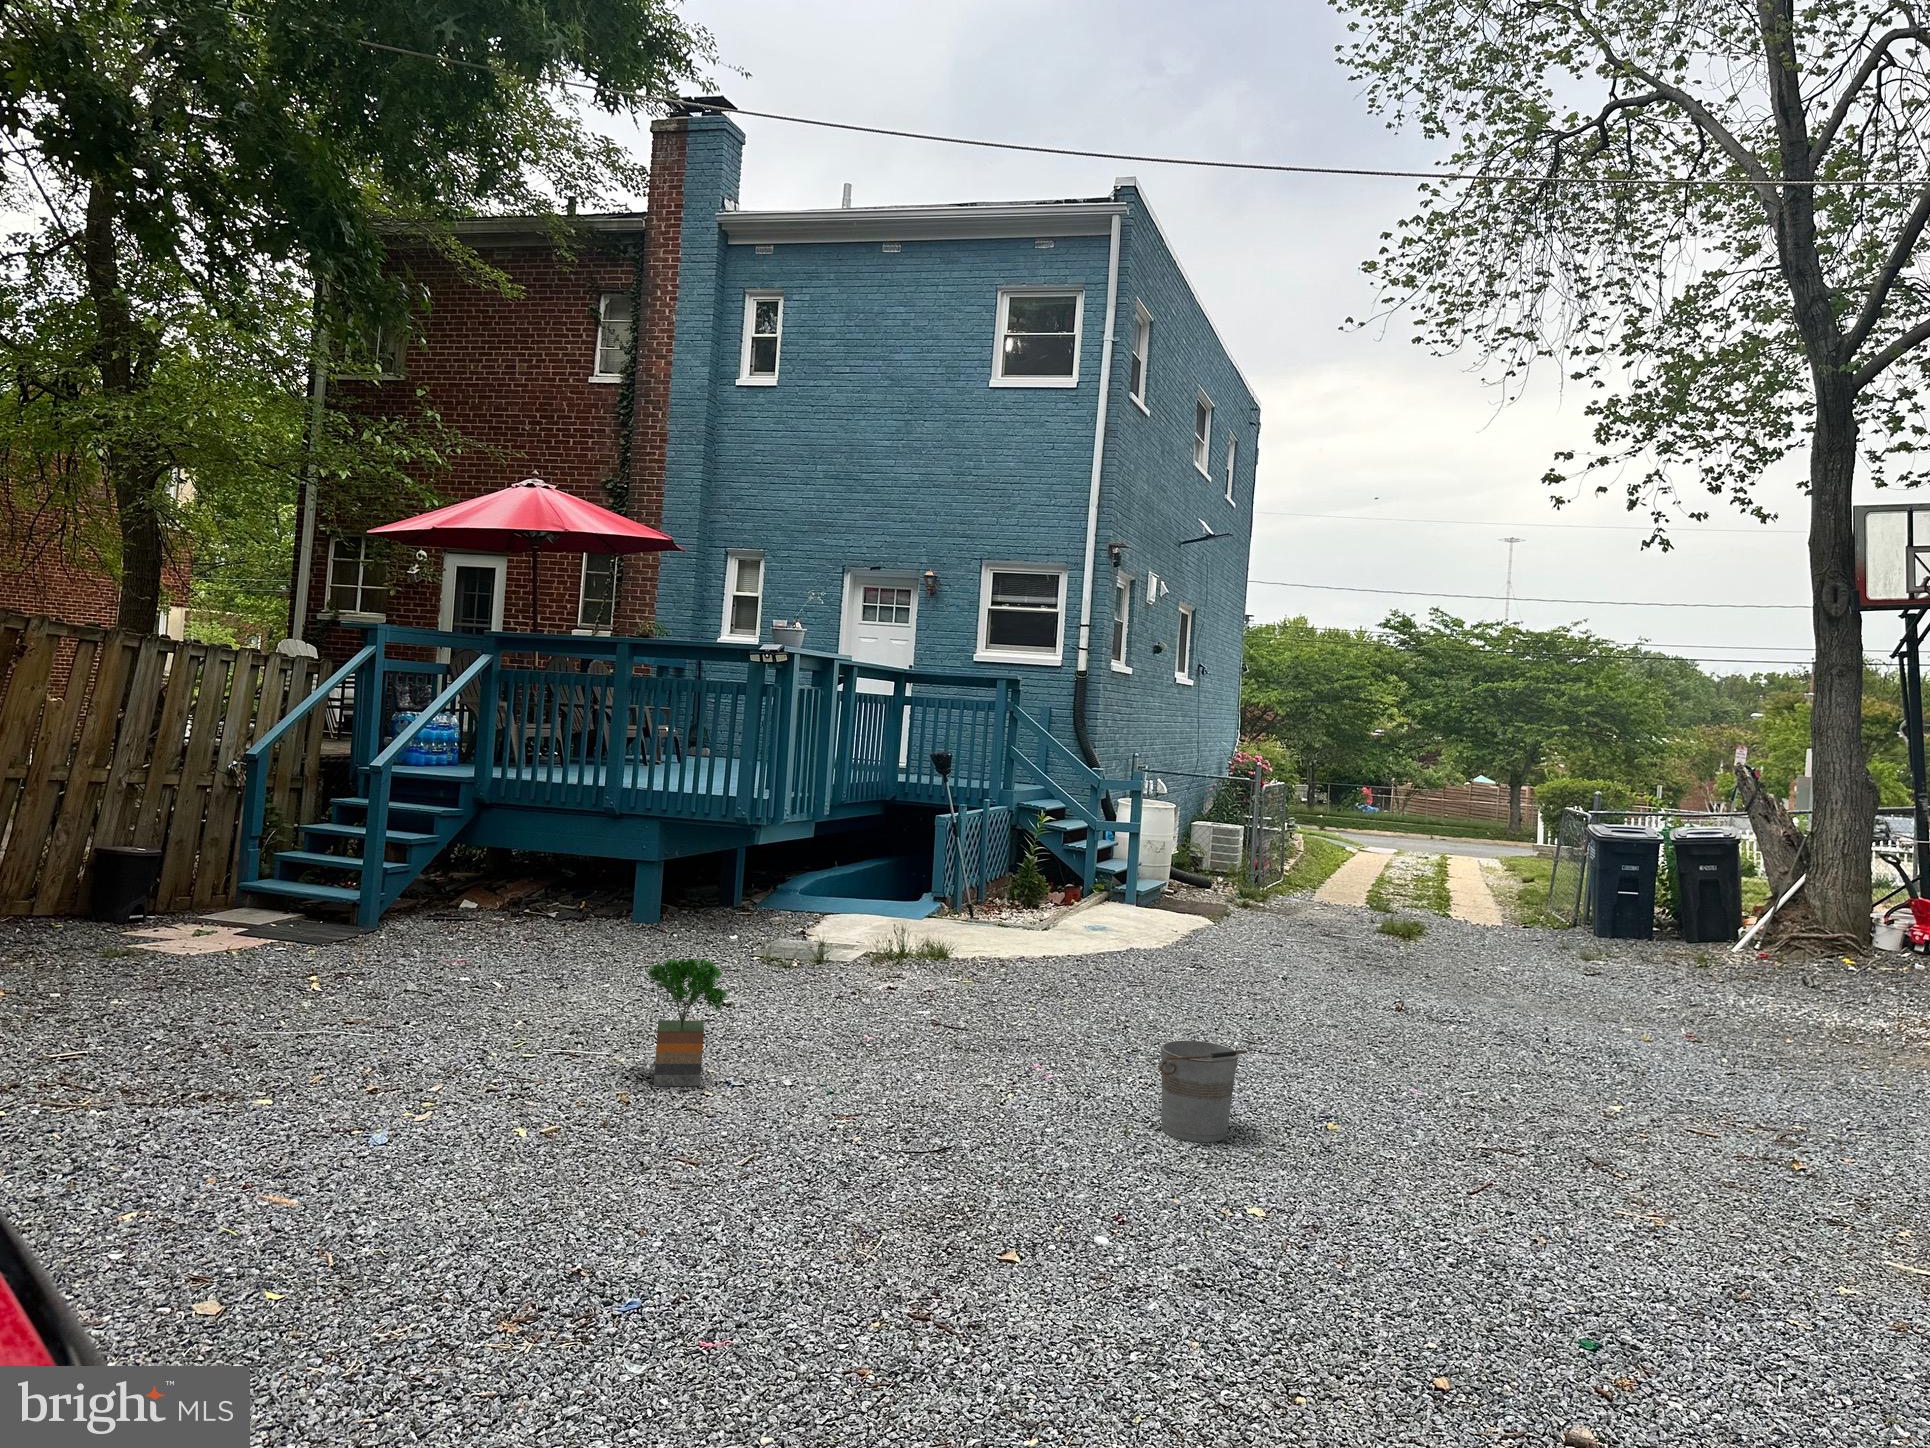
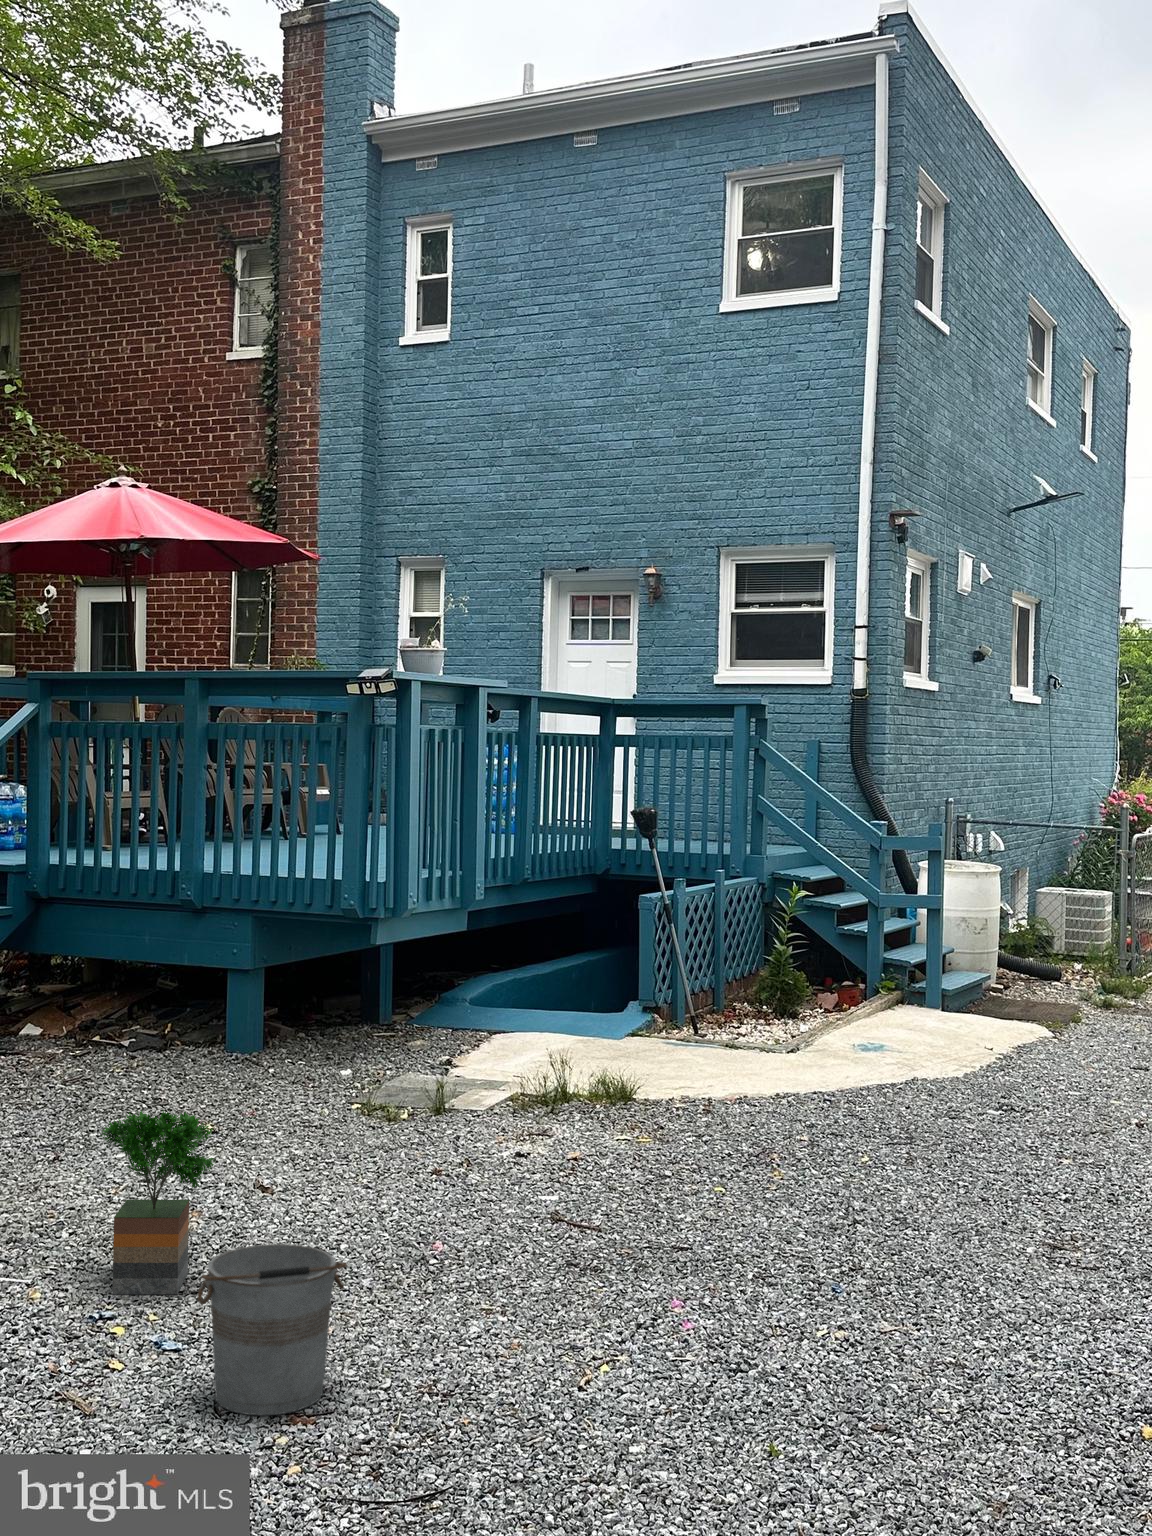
bucket: present [1159,1041,1248,1142] -> present [197,1244,347,1416]

